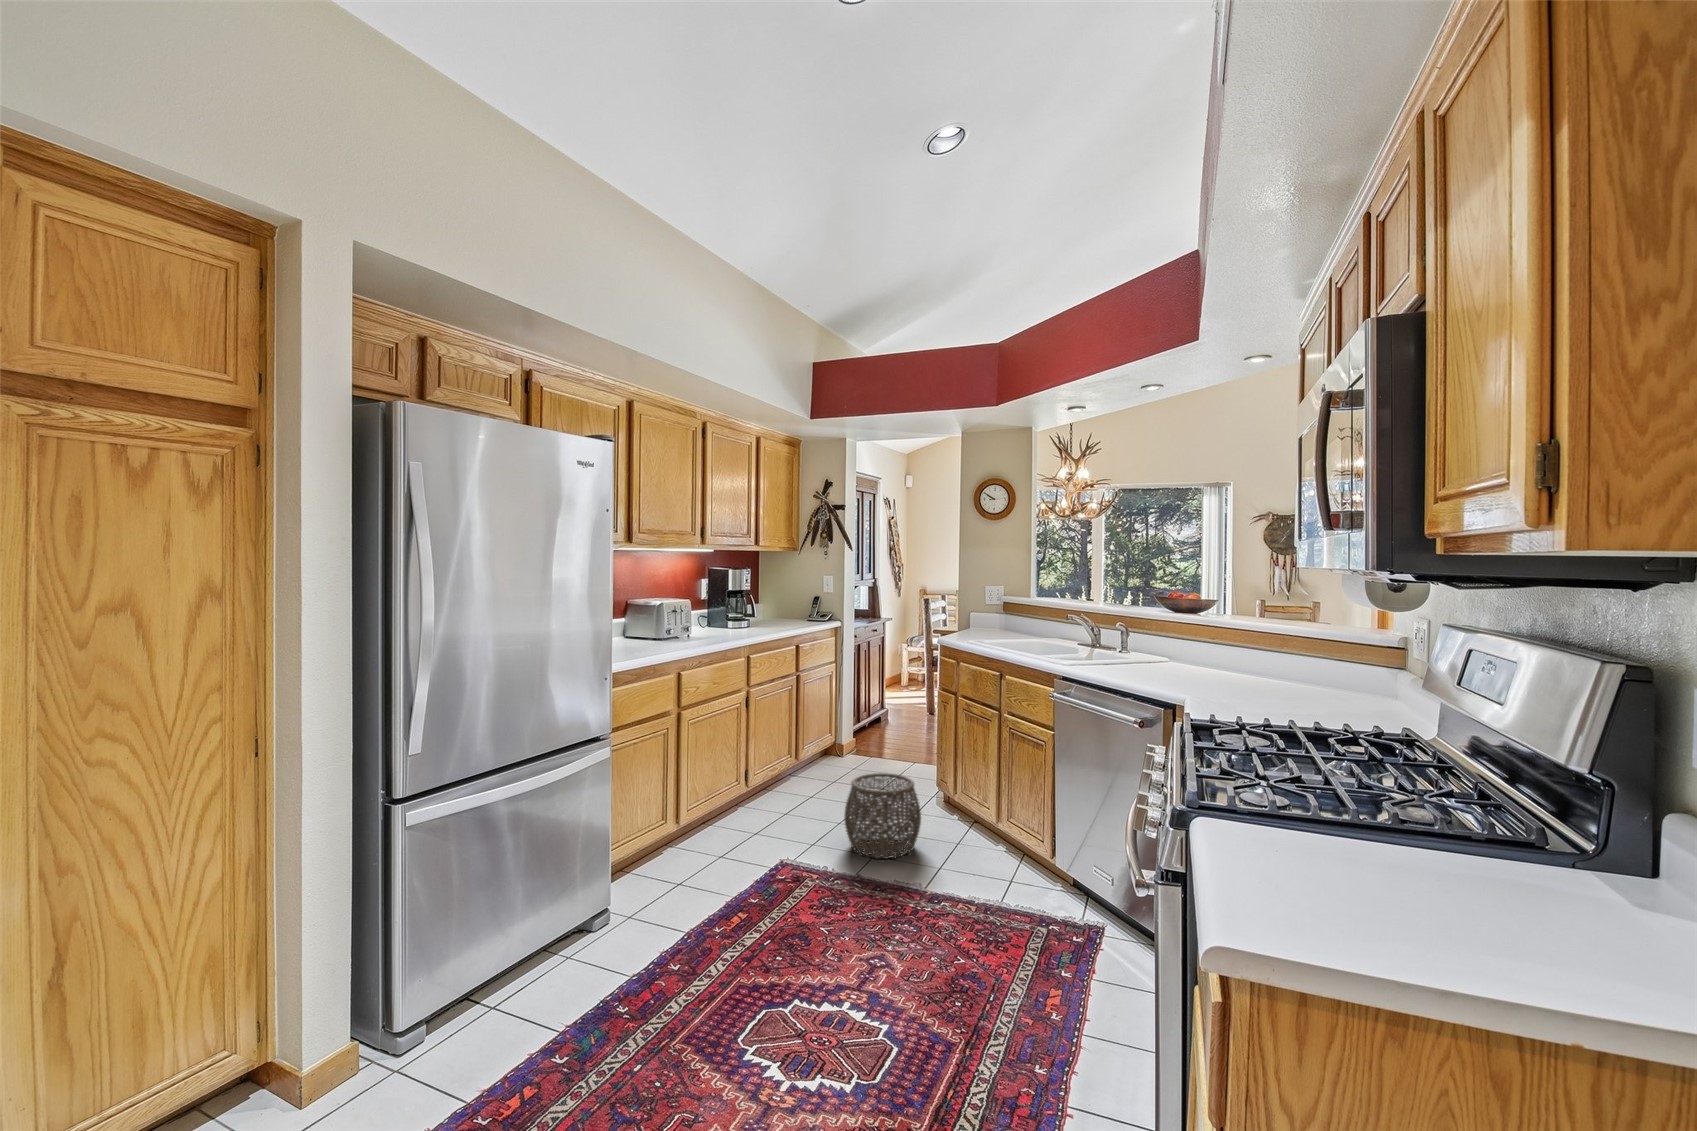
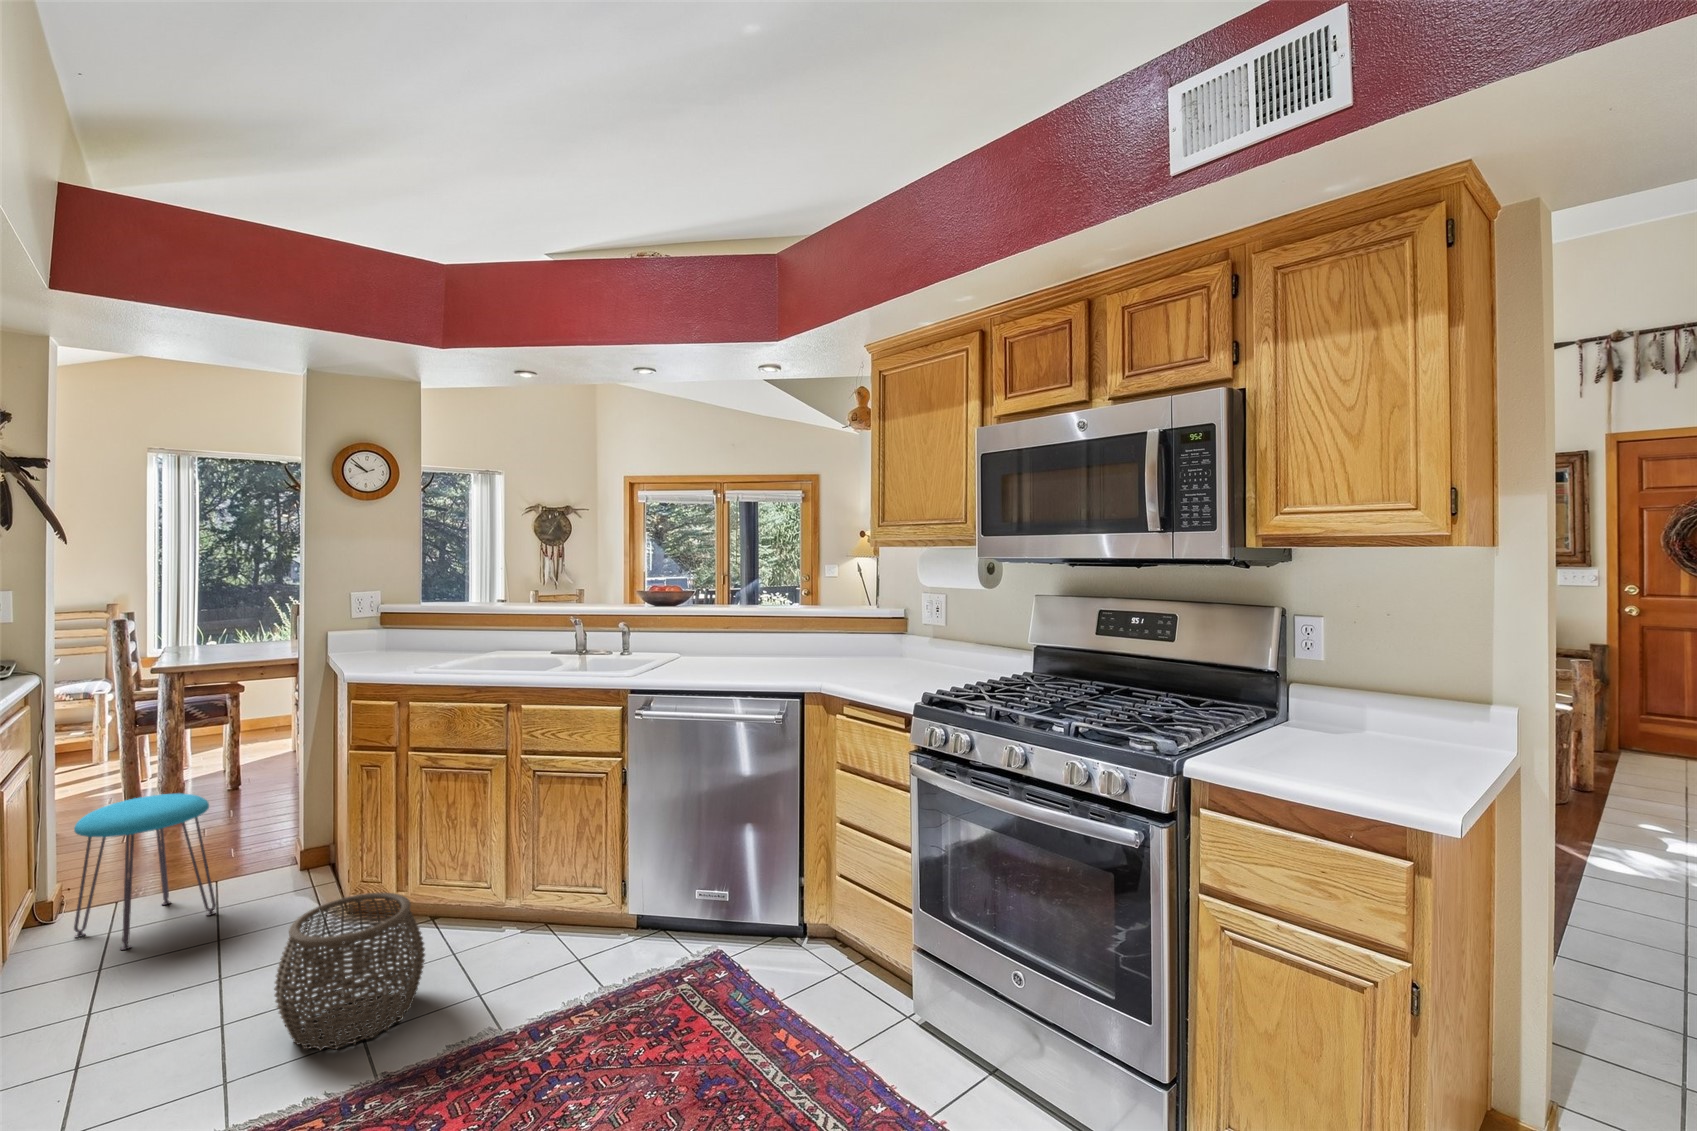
stool: none [848,698,905,778] -> present [74,794,216,950]

